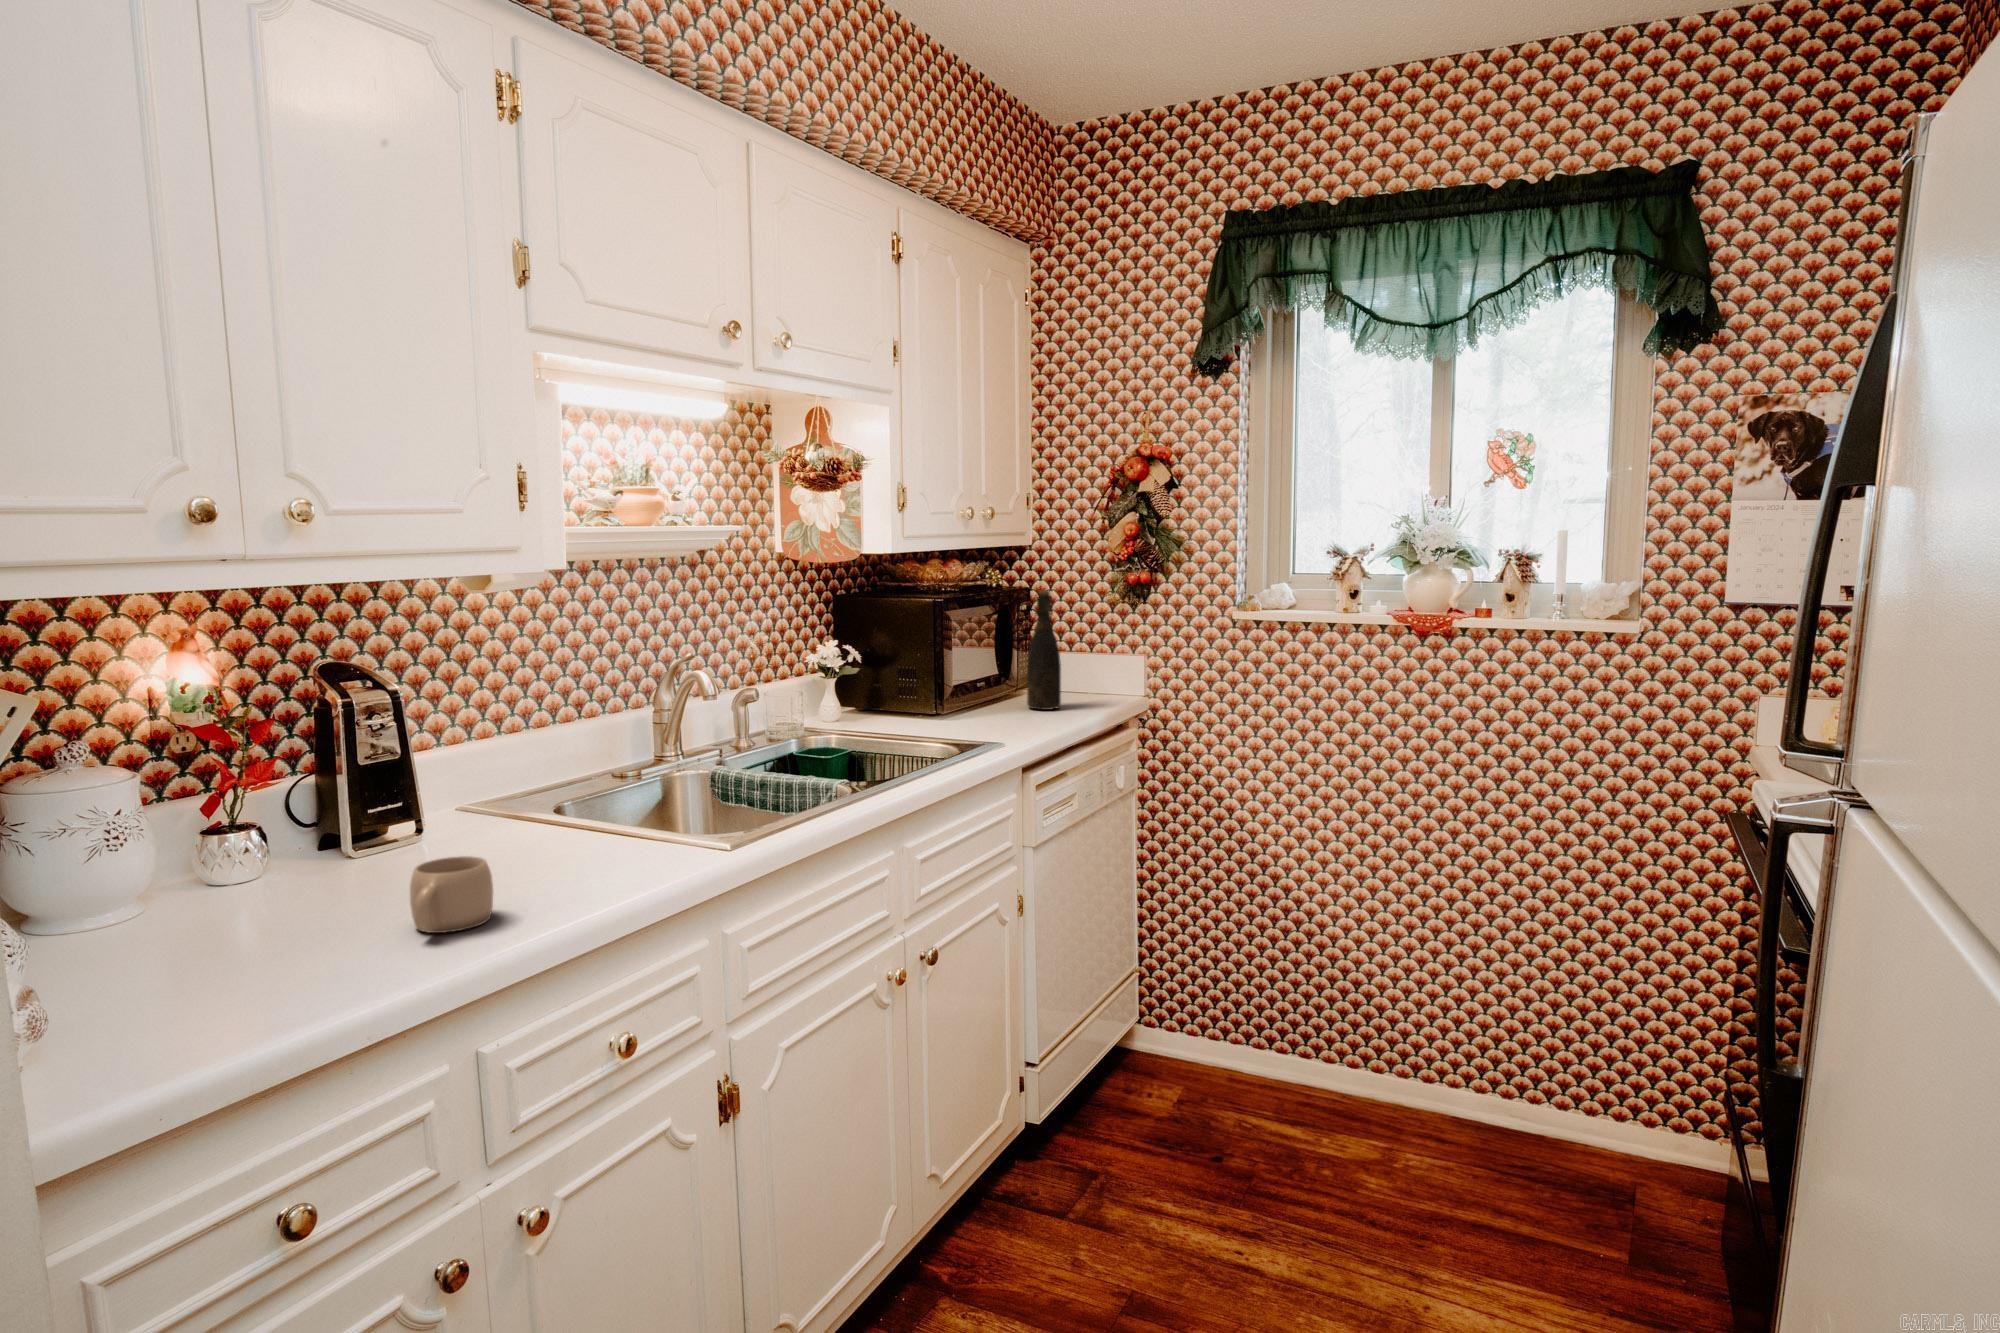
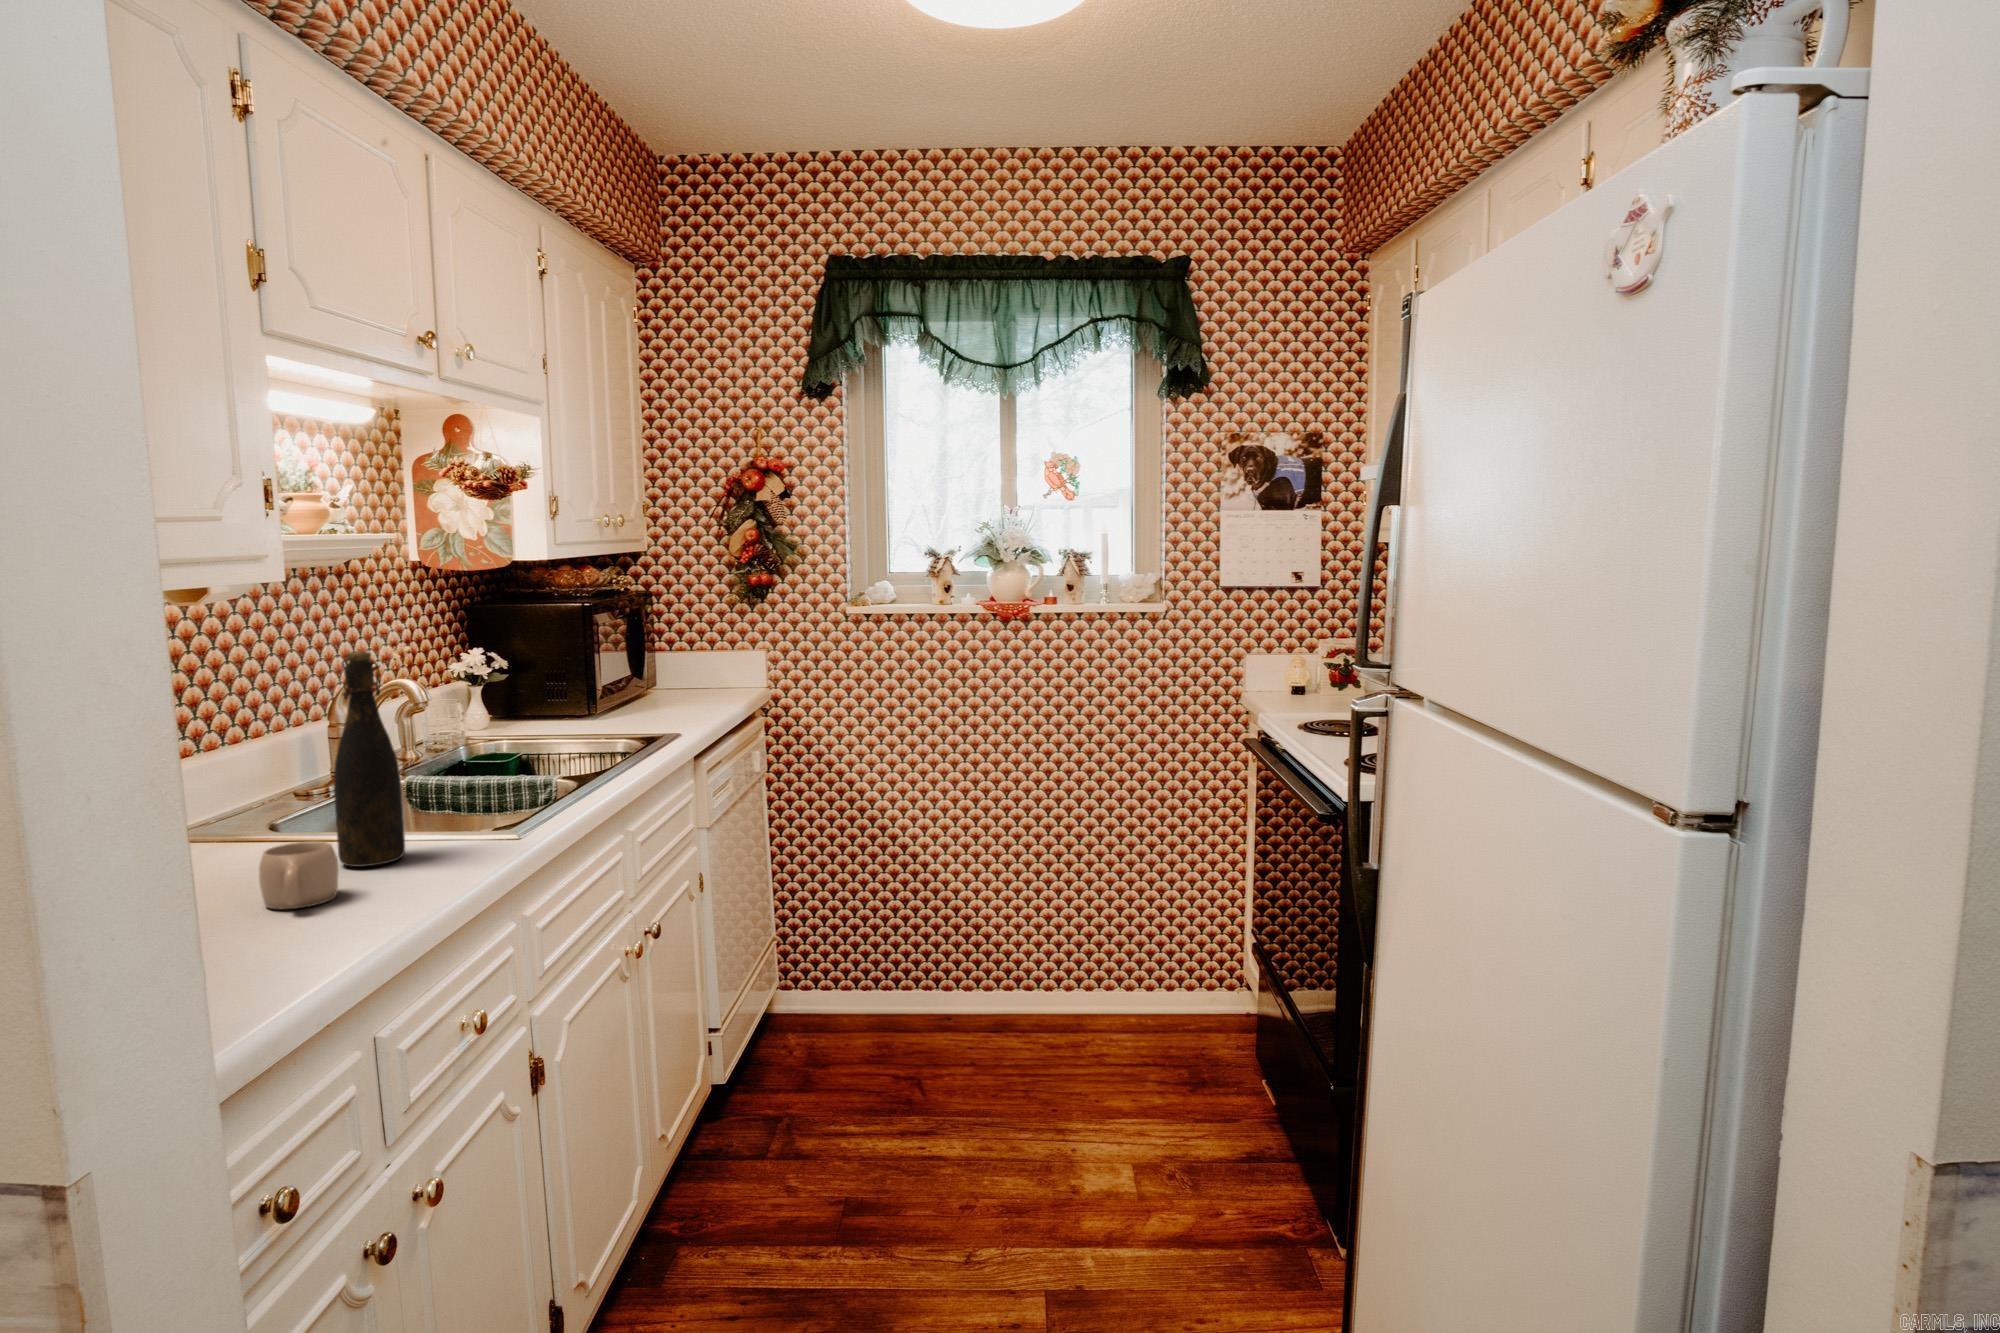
bottle: present [1027,590,1061,710] -> present [334,652,405,867]

